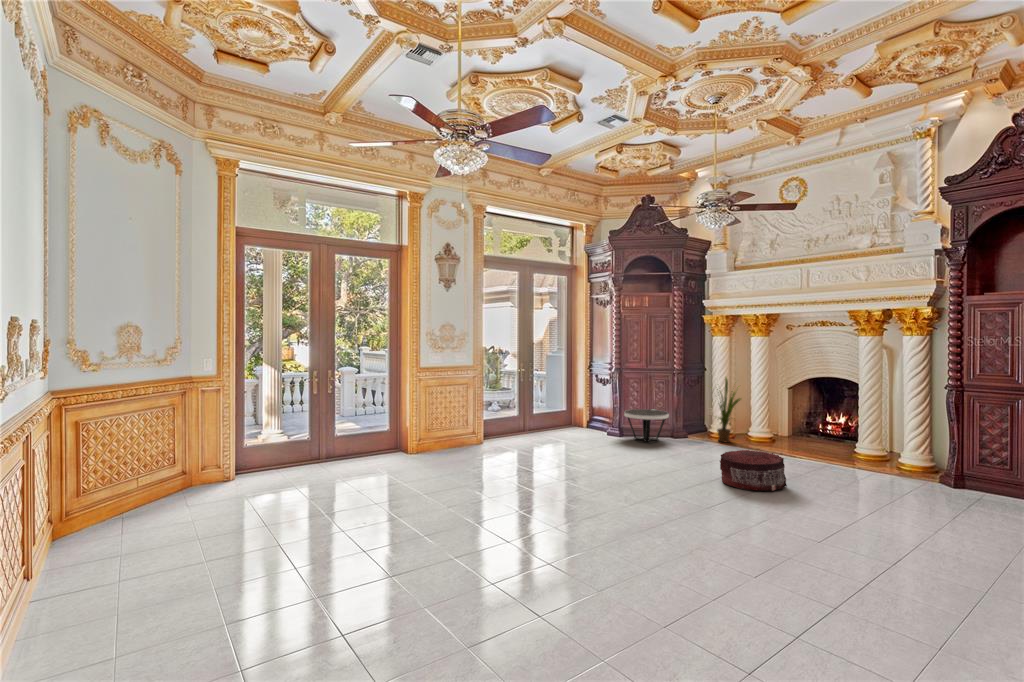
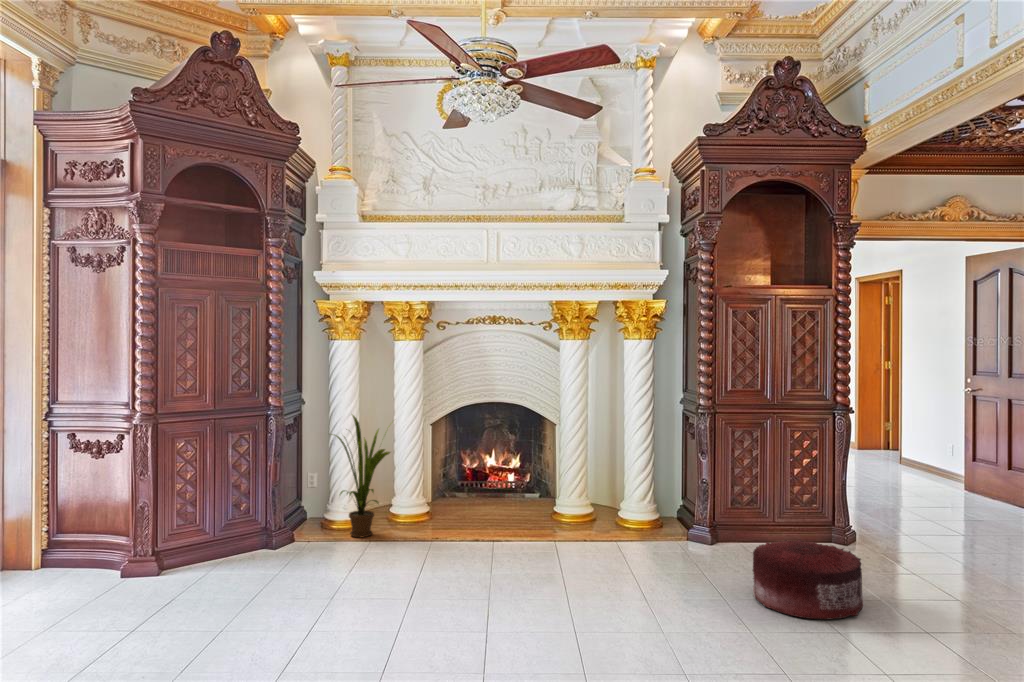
side table: present [624,409,669,443] -> none [177,496,280,577]
pouf: present [720,450,787,491] -> present [753,540,863,619]

